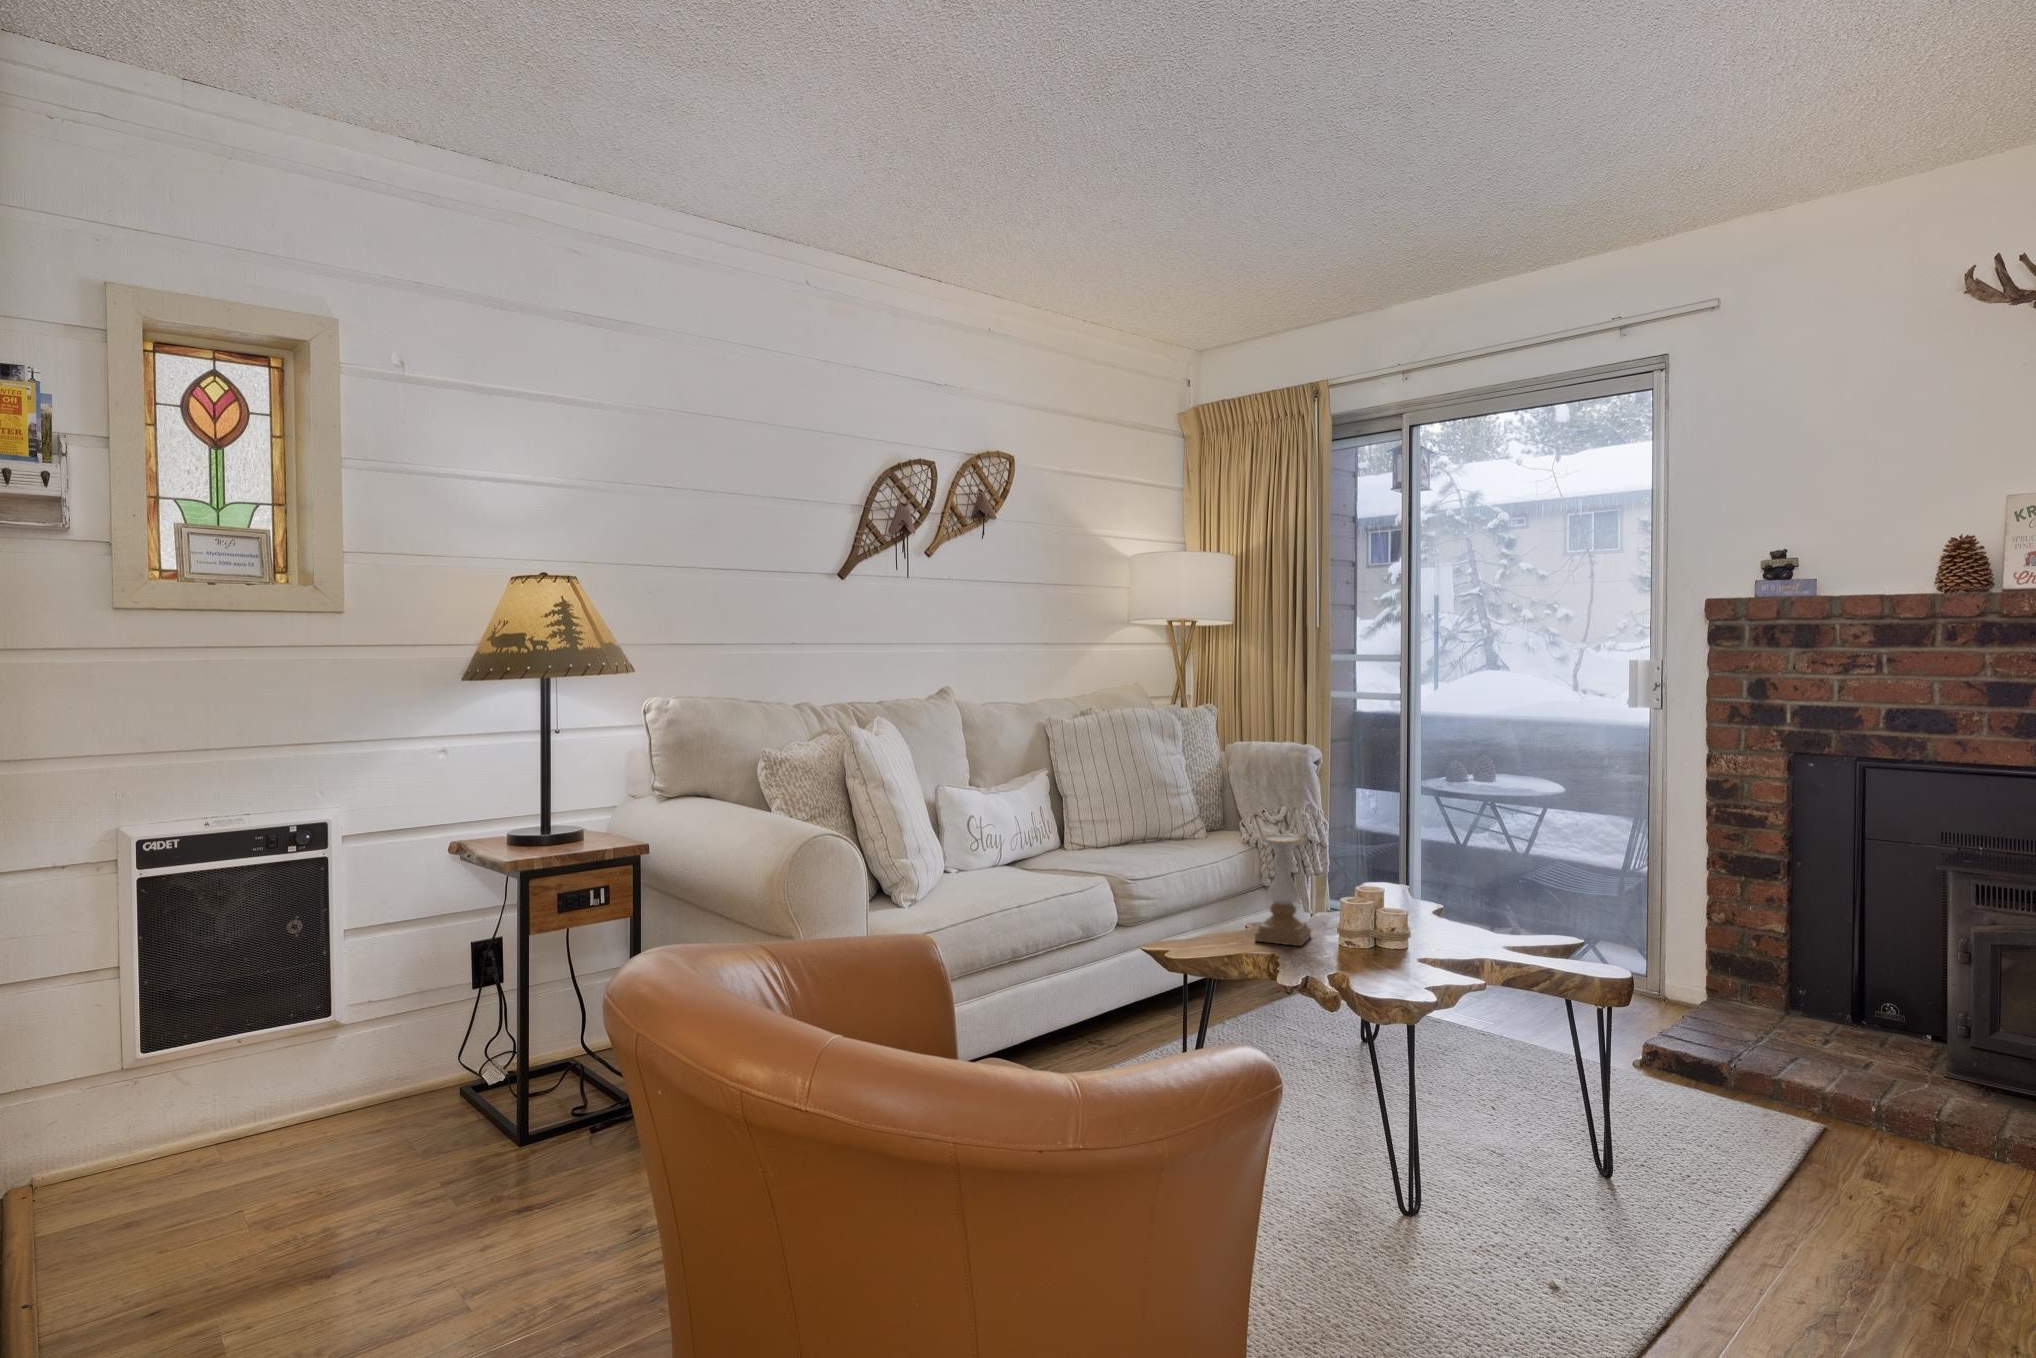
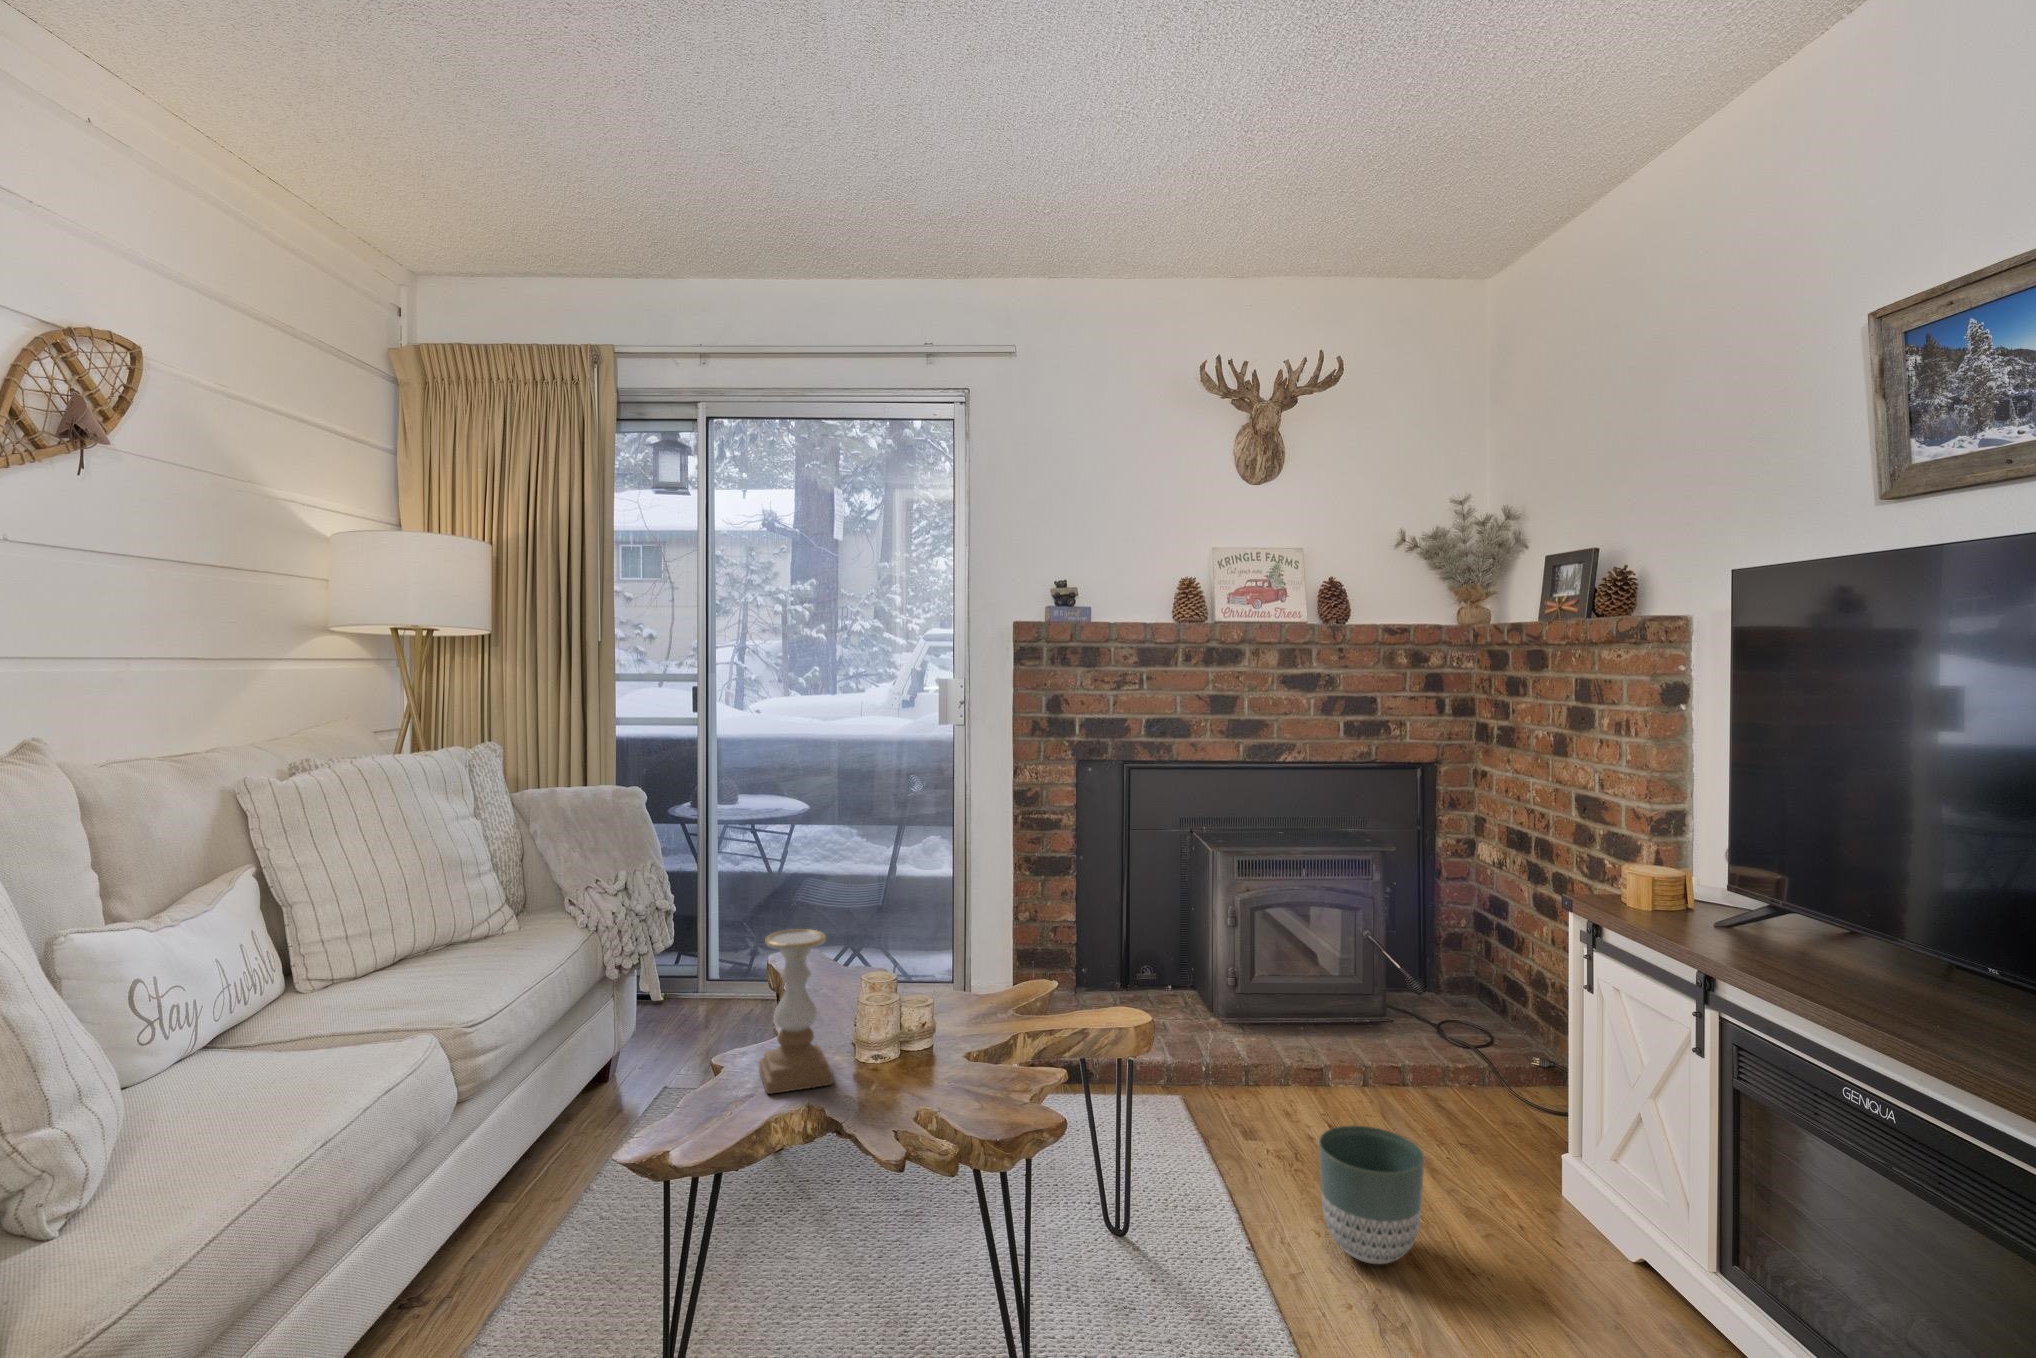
planter: none [1816,1140,1953,1289] -> present [1319,1125,1424,1264]

